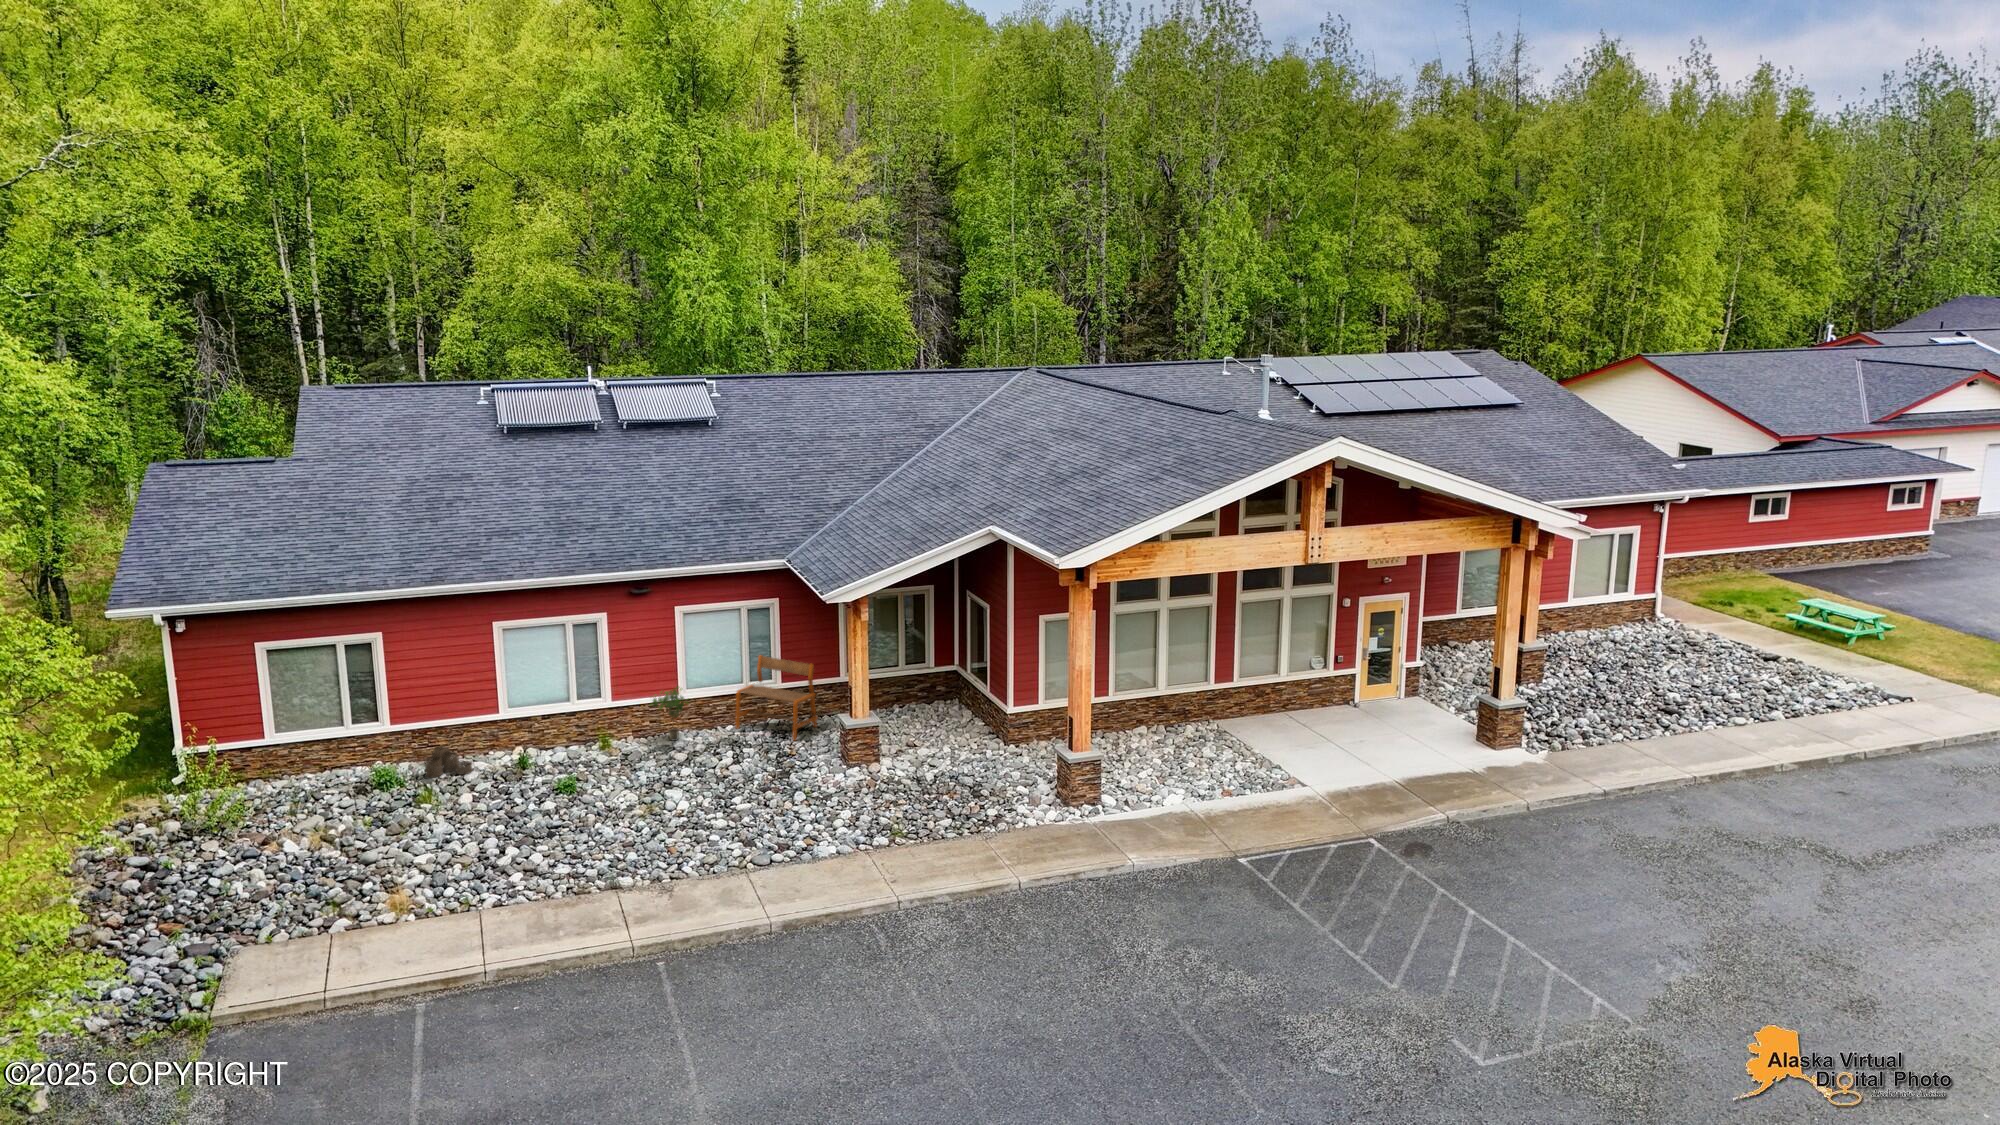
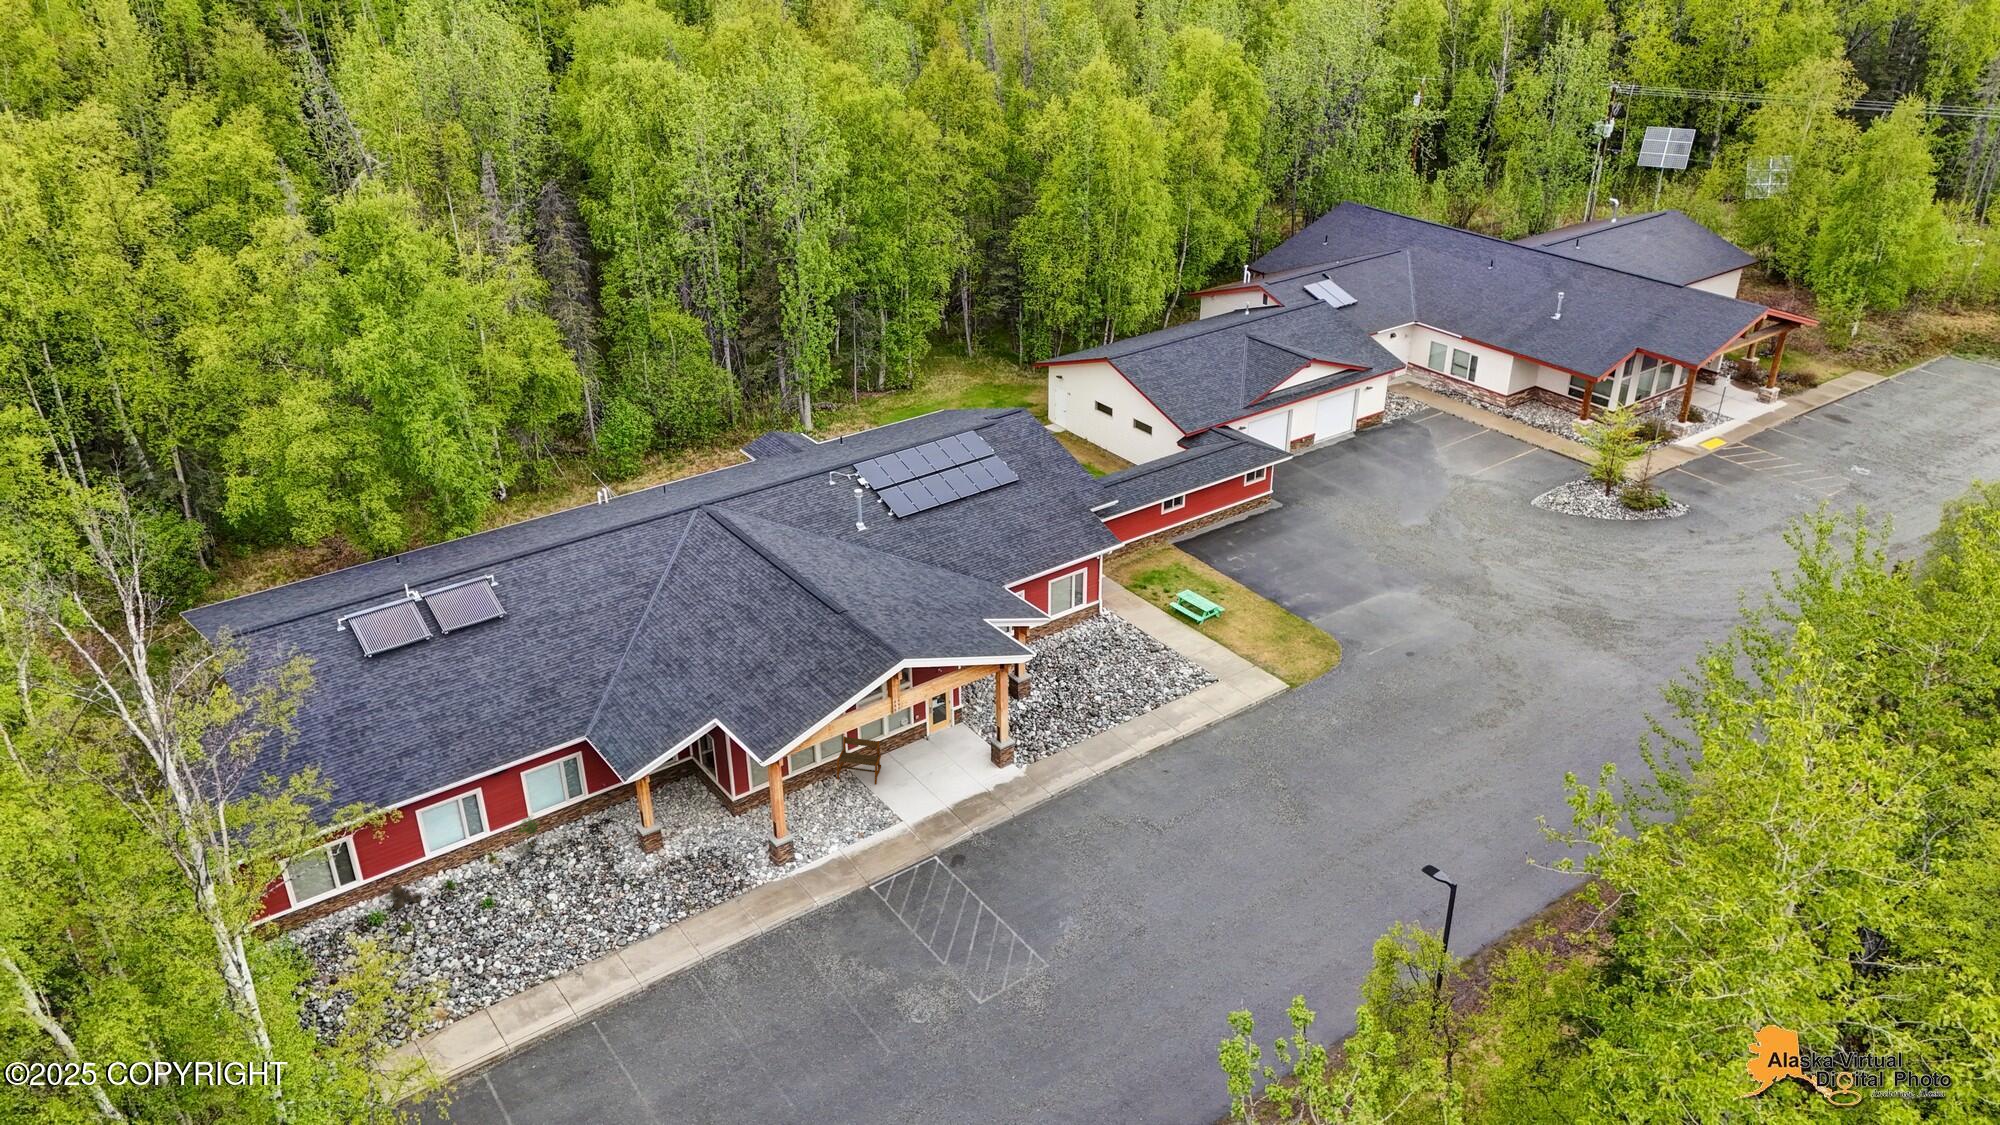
bench: present [735,655,818,741] -> present [837,737,881,785]

